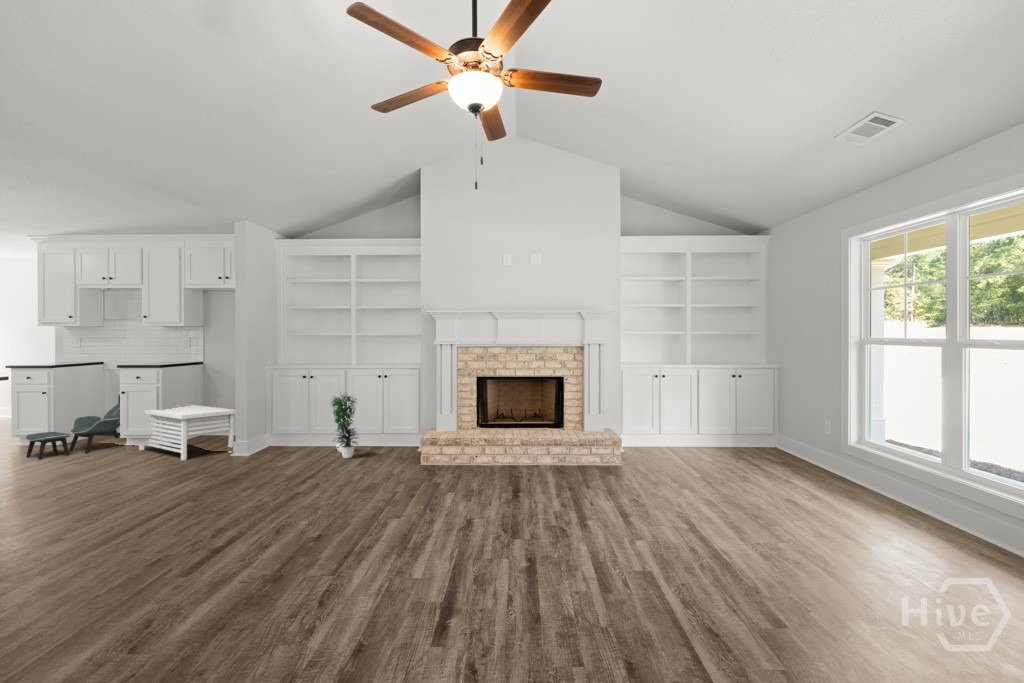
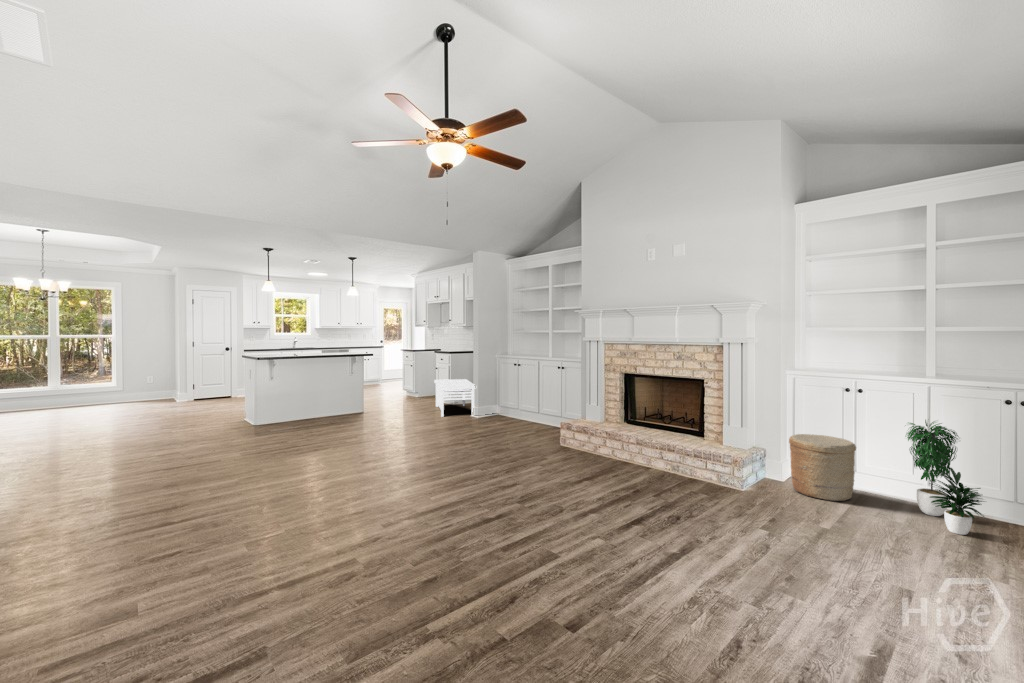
lounge chair: present [26,395,133,459] -> none [388,367,440,405]
potted plant: present [331,395,358,458] -> present [907,420,984,535]
woven basket: none [639,415,684,463] -> present [789,434,856,501]

